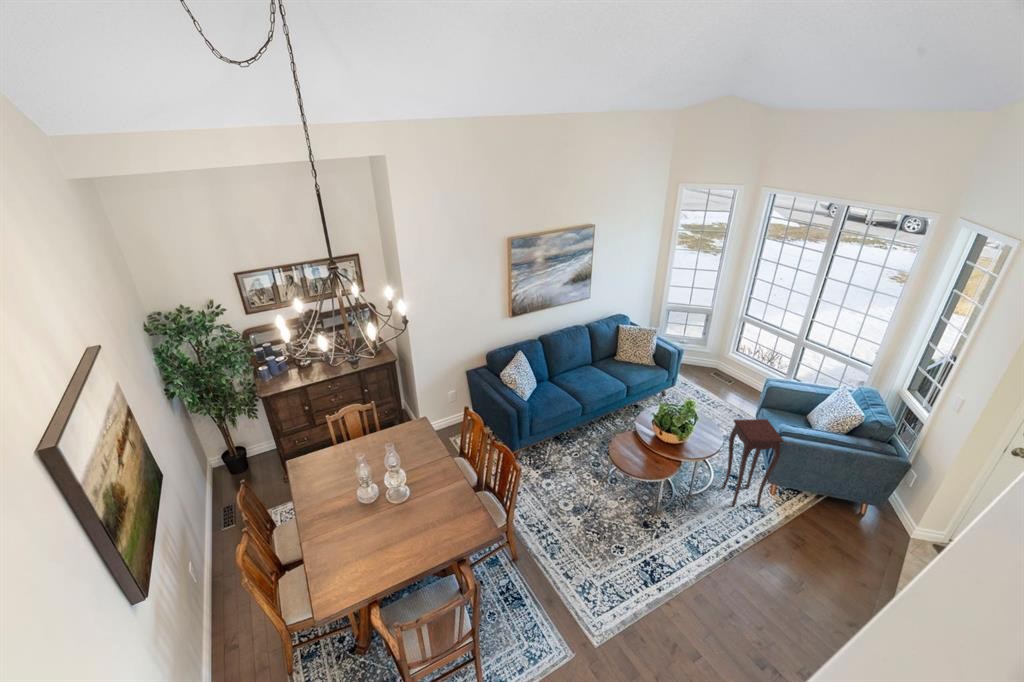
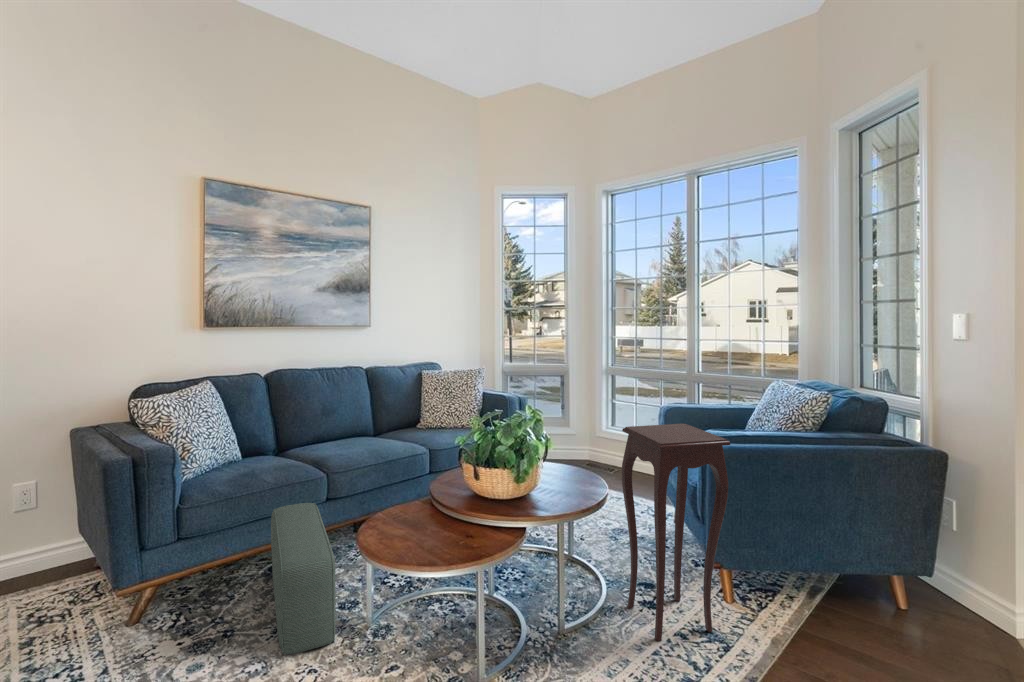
pouf: none [560,419,598,487] -> present [271,503,336,654]

